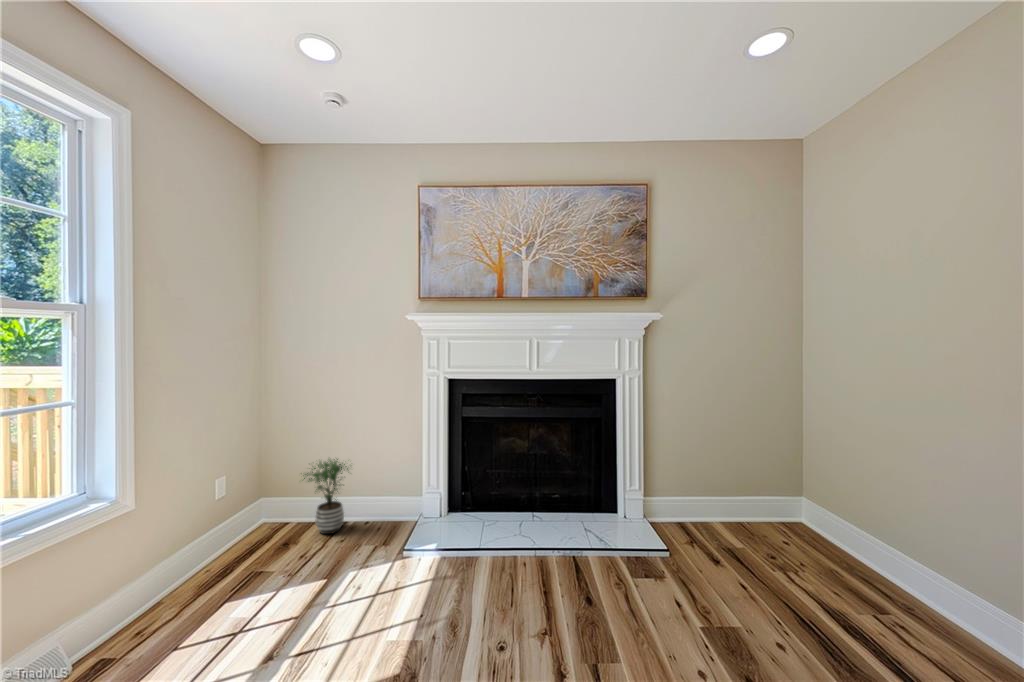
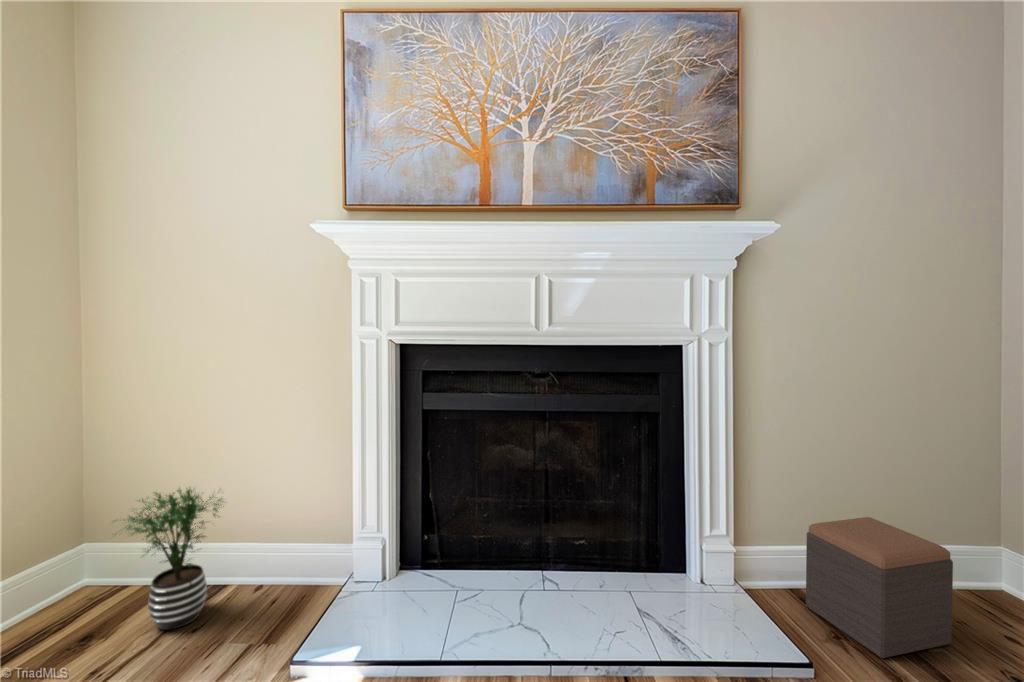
footstool: none [682,480,752,550] -> present [806,517,953,658]

